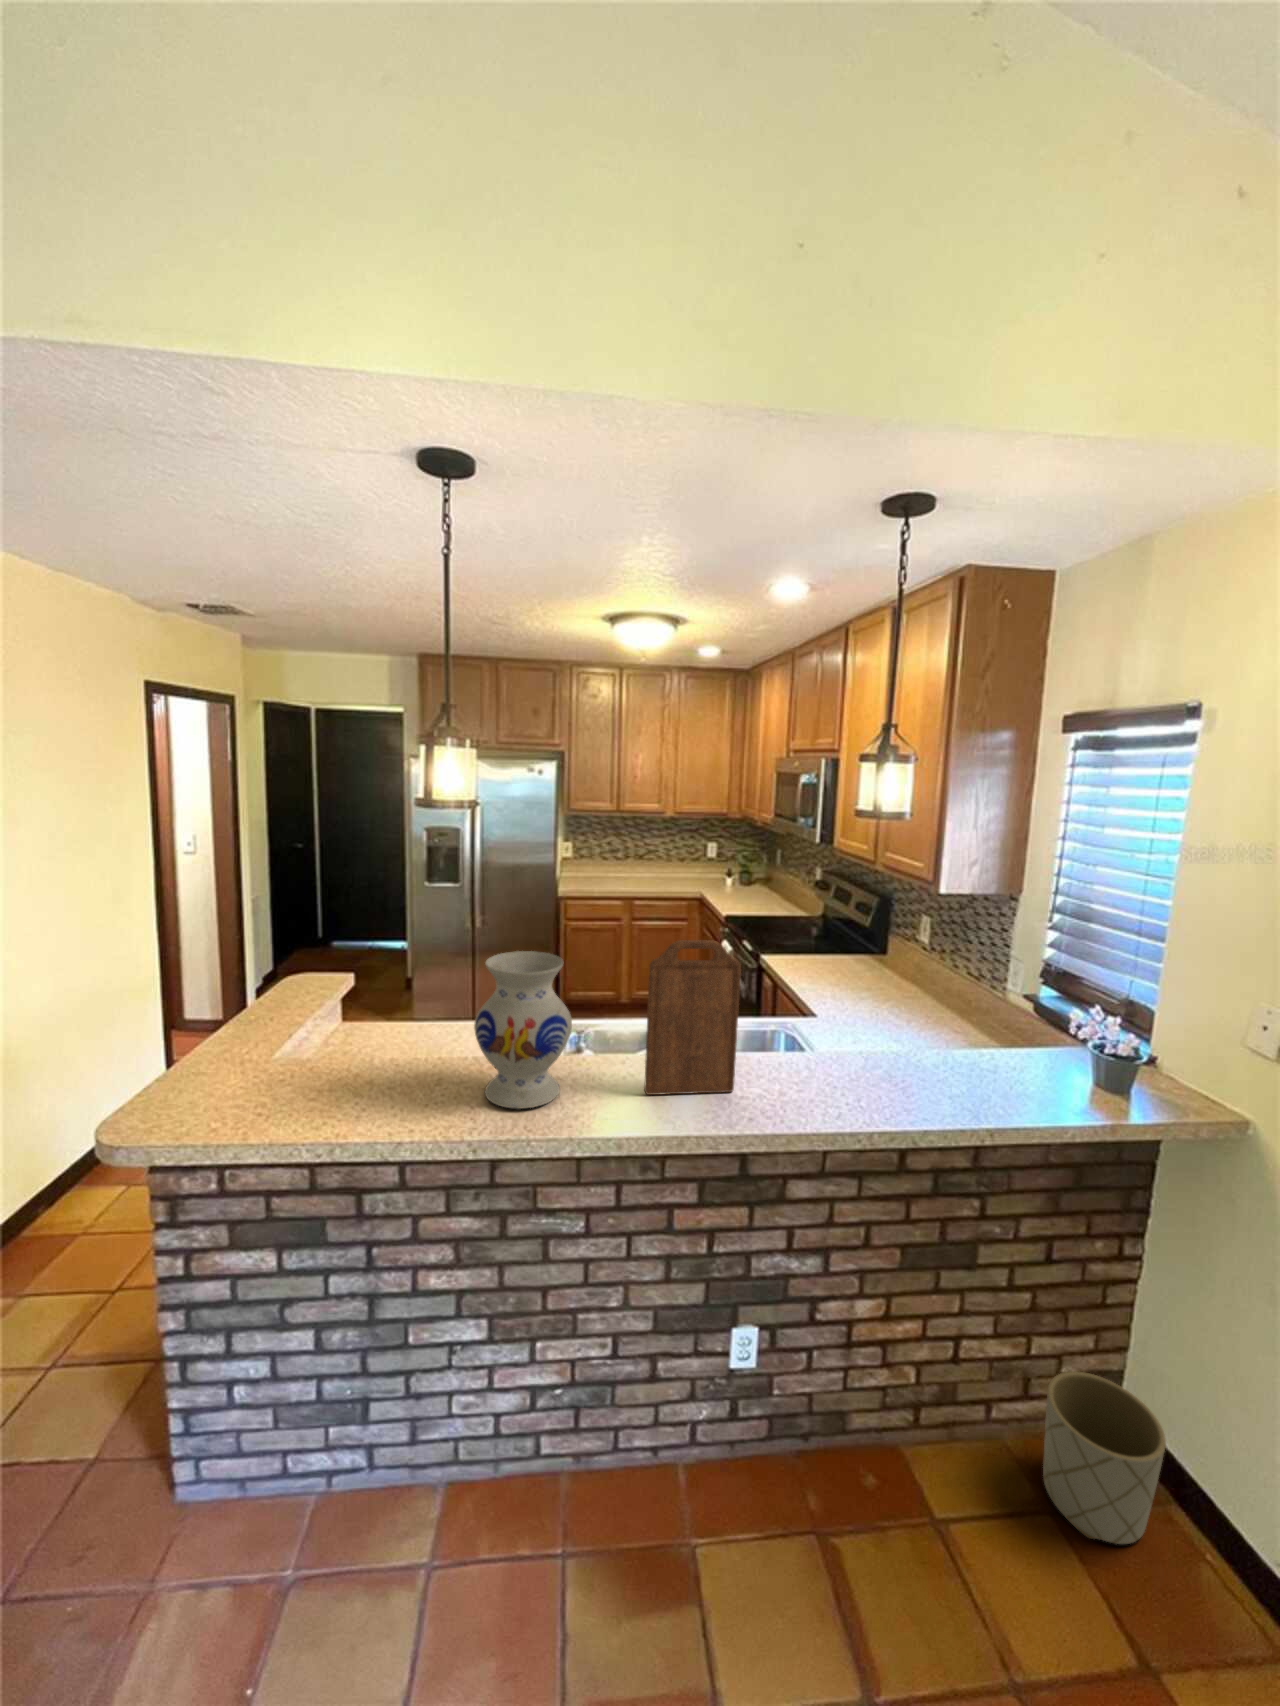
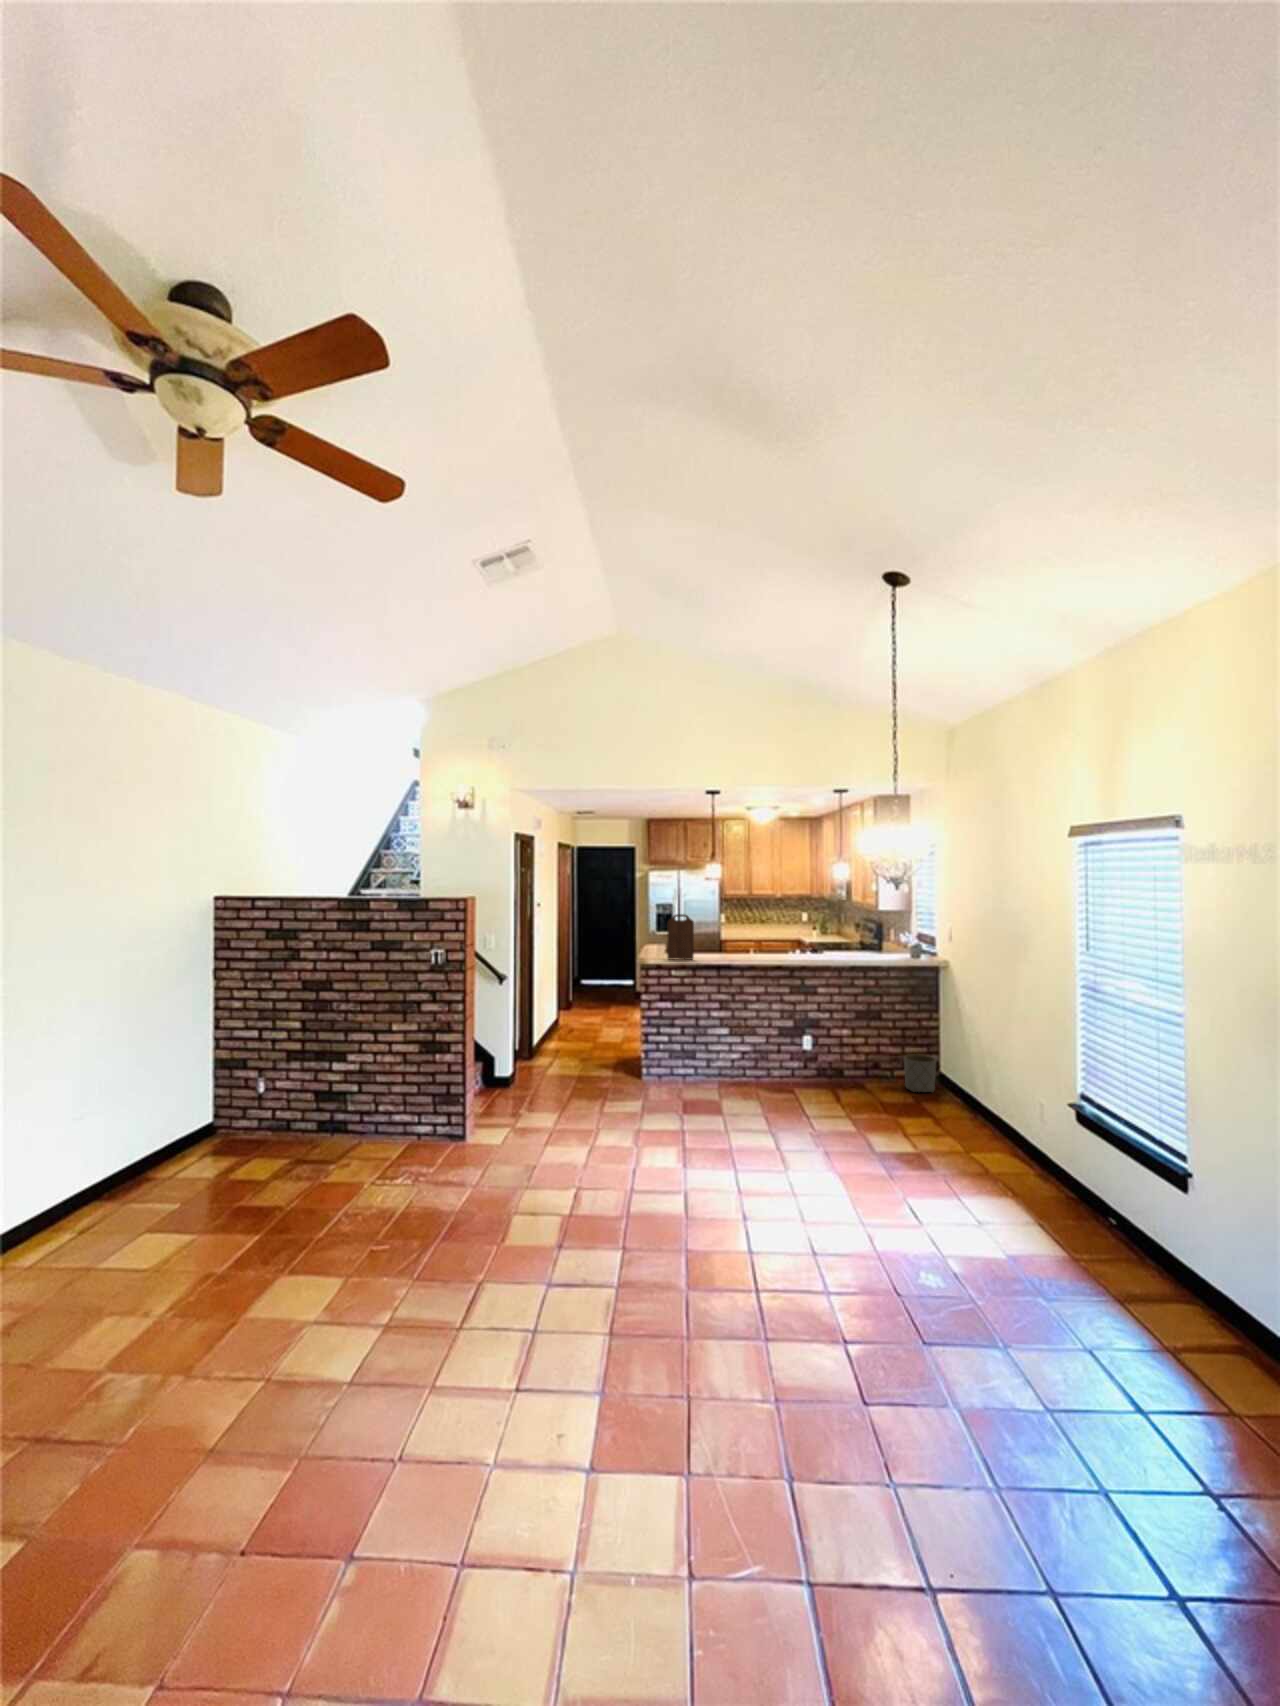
cutting board: present [644,940,741,1095] -> present [667,914,694,960]
vase: present [474,951,572,1109] -> none [725,920,752,960]

